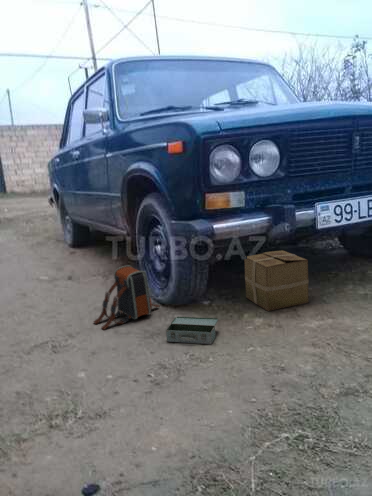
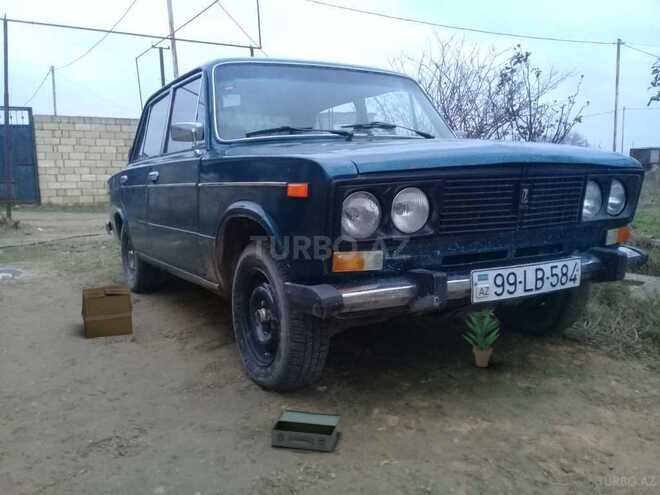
potted plant: none [313,230,345,283] -> present [465,308,498,367]
cardboard box: present [244,250,309,311] -> present [81,285,133,339]
backpack: present [94,266,159,329] -> none [169,335,260,423]

